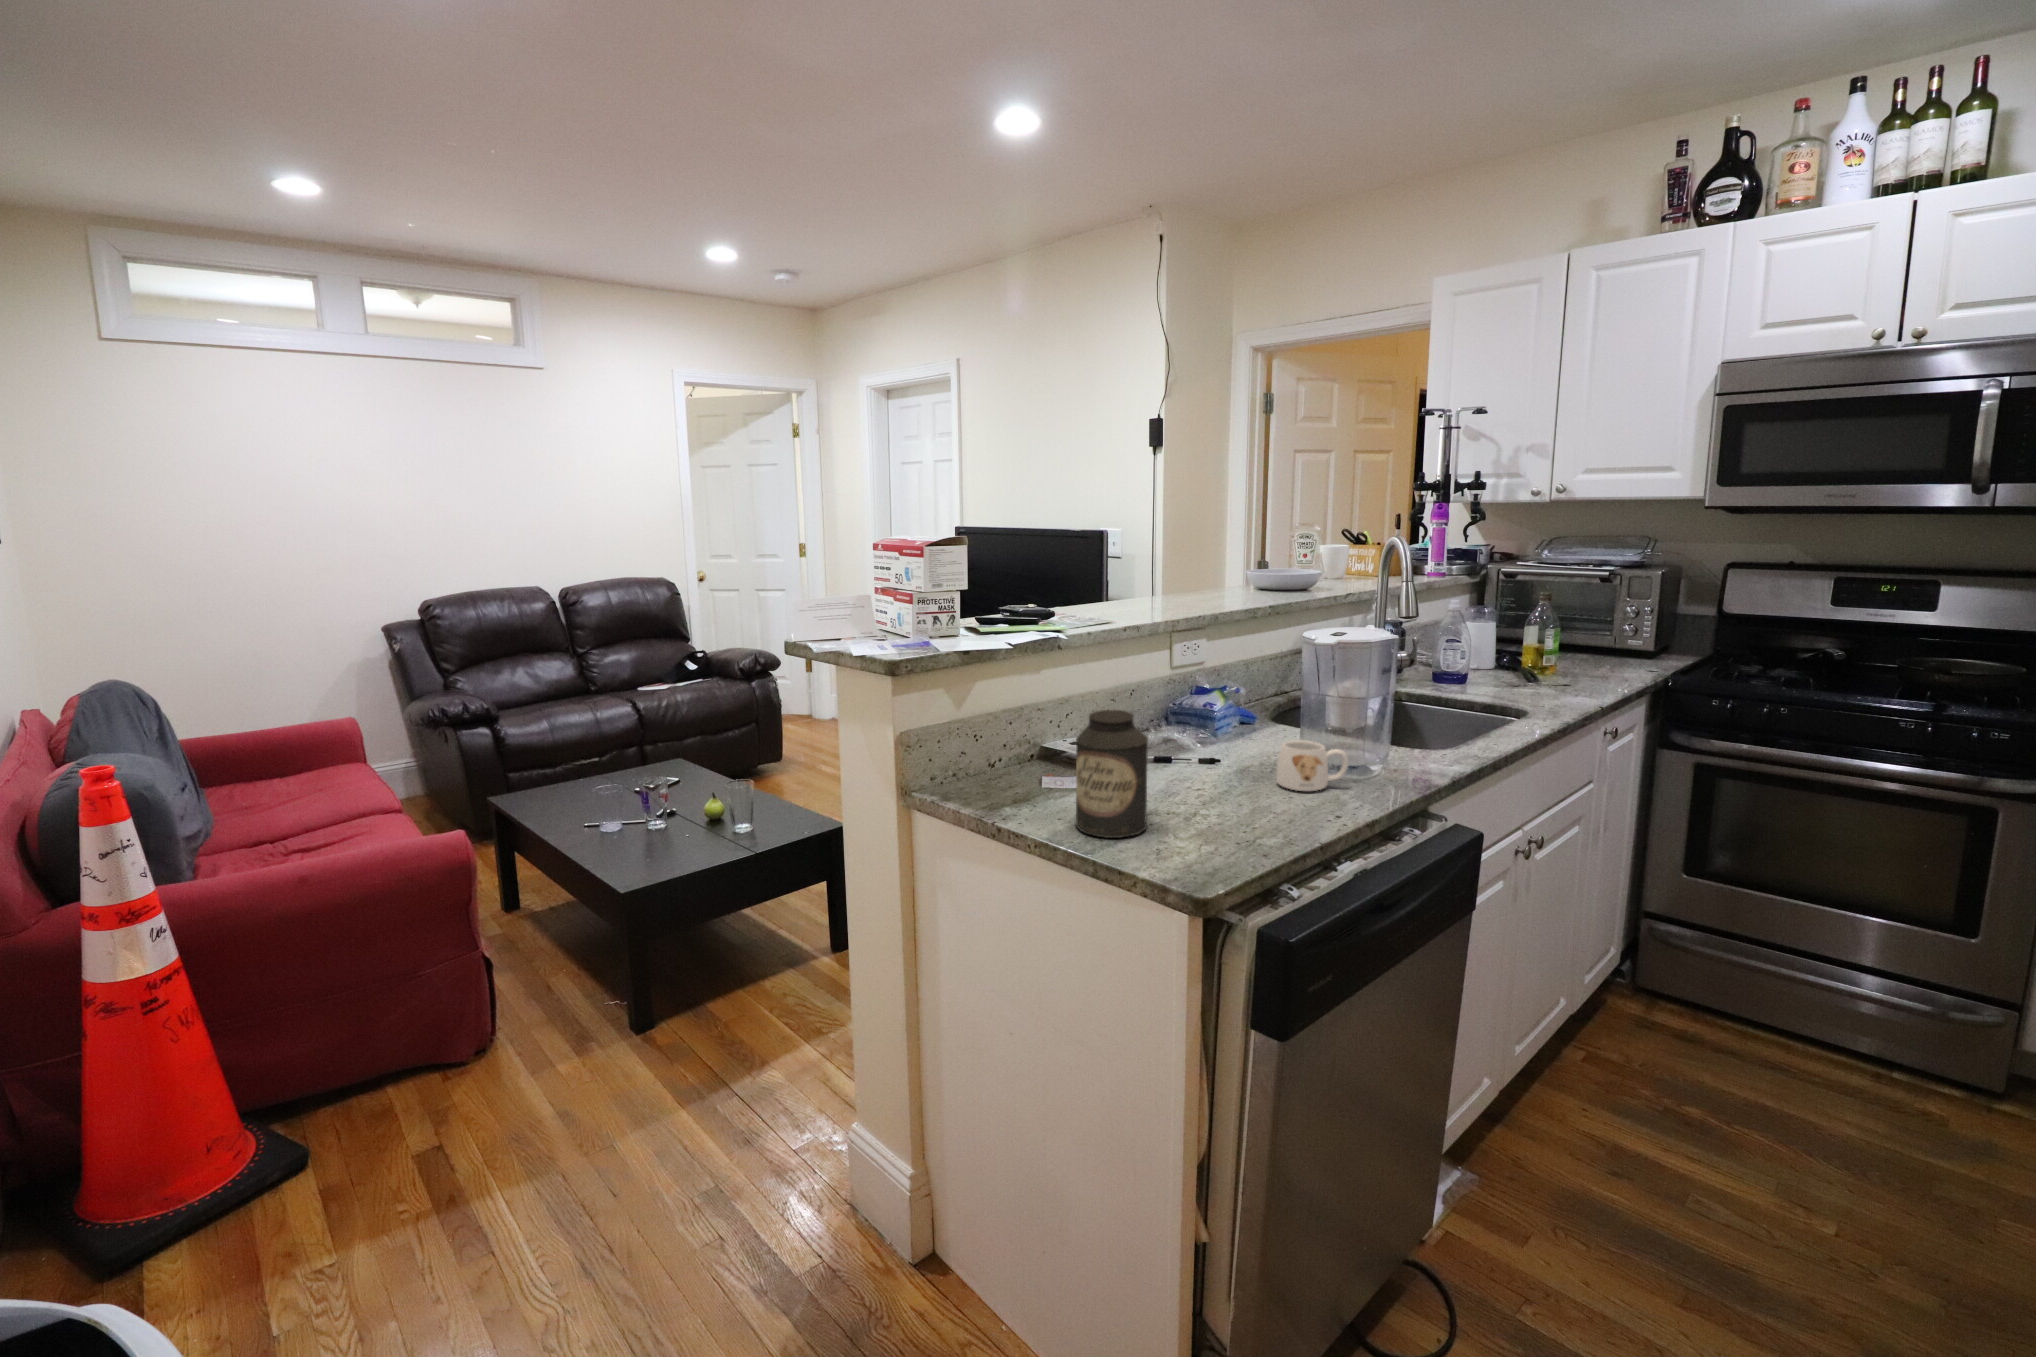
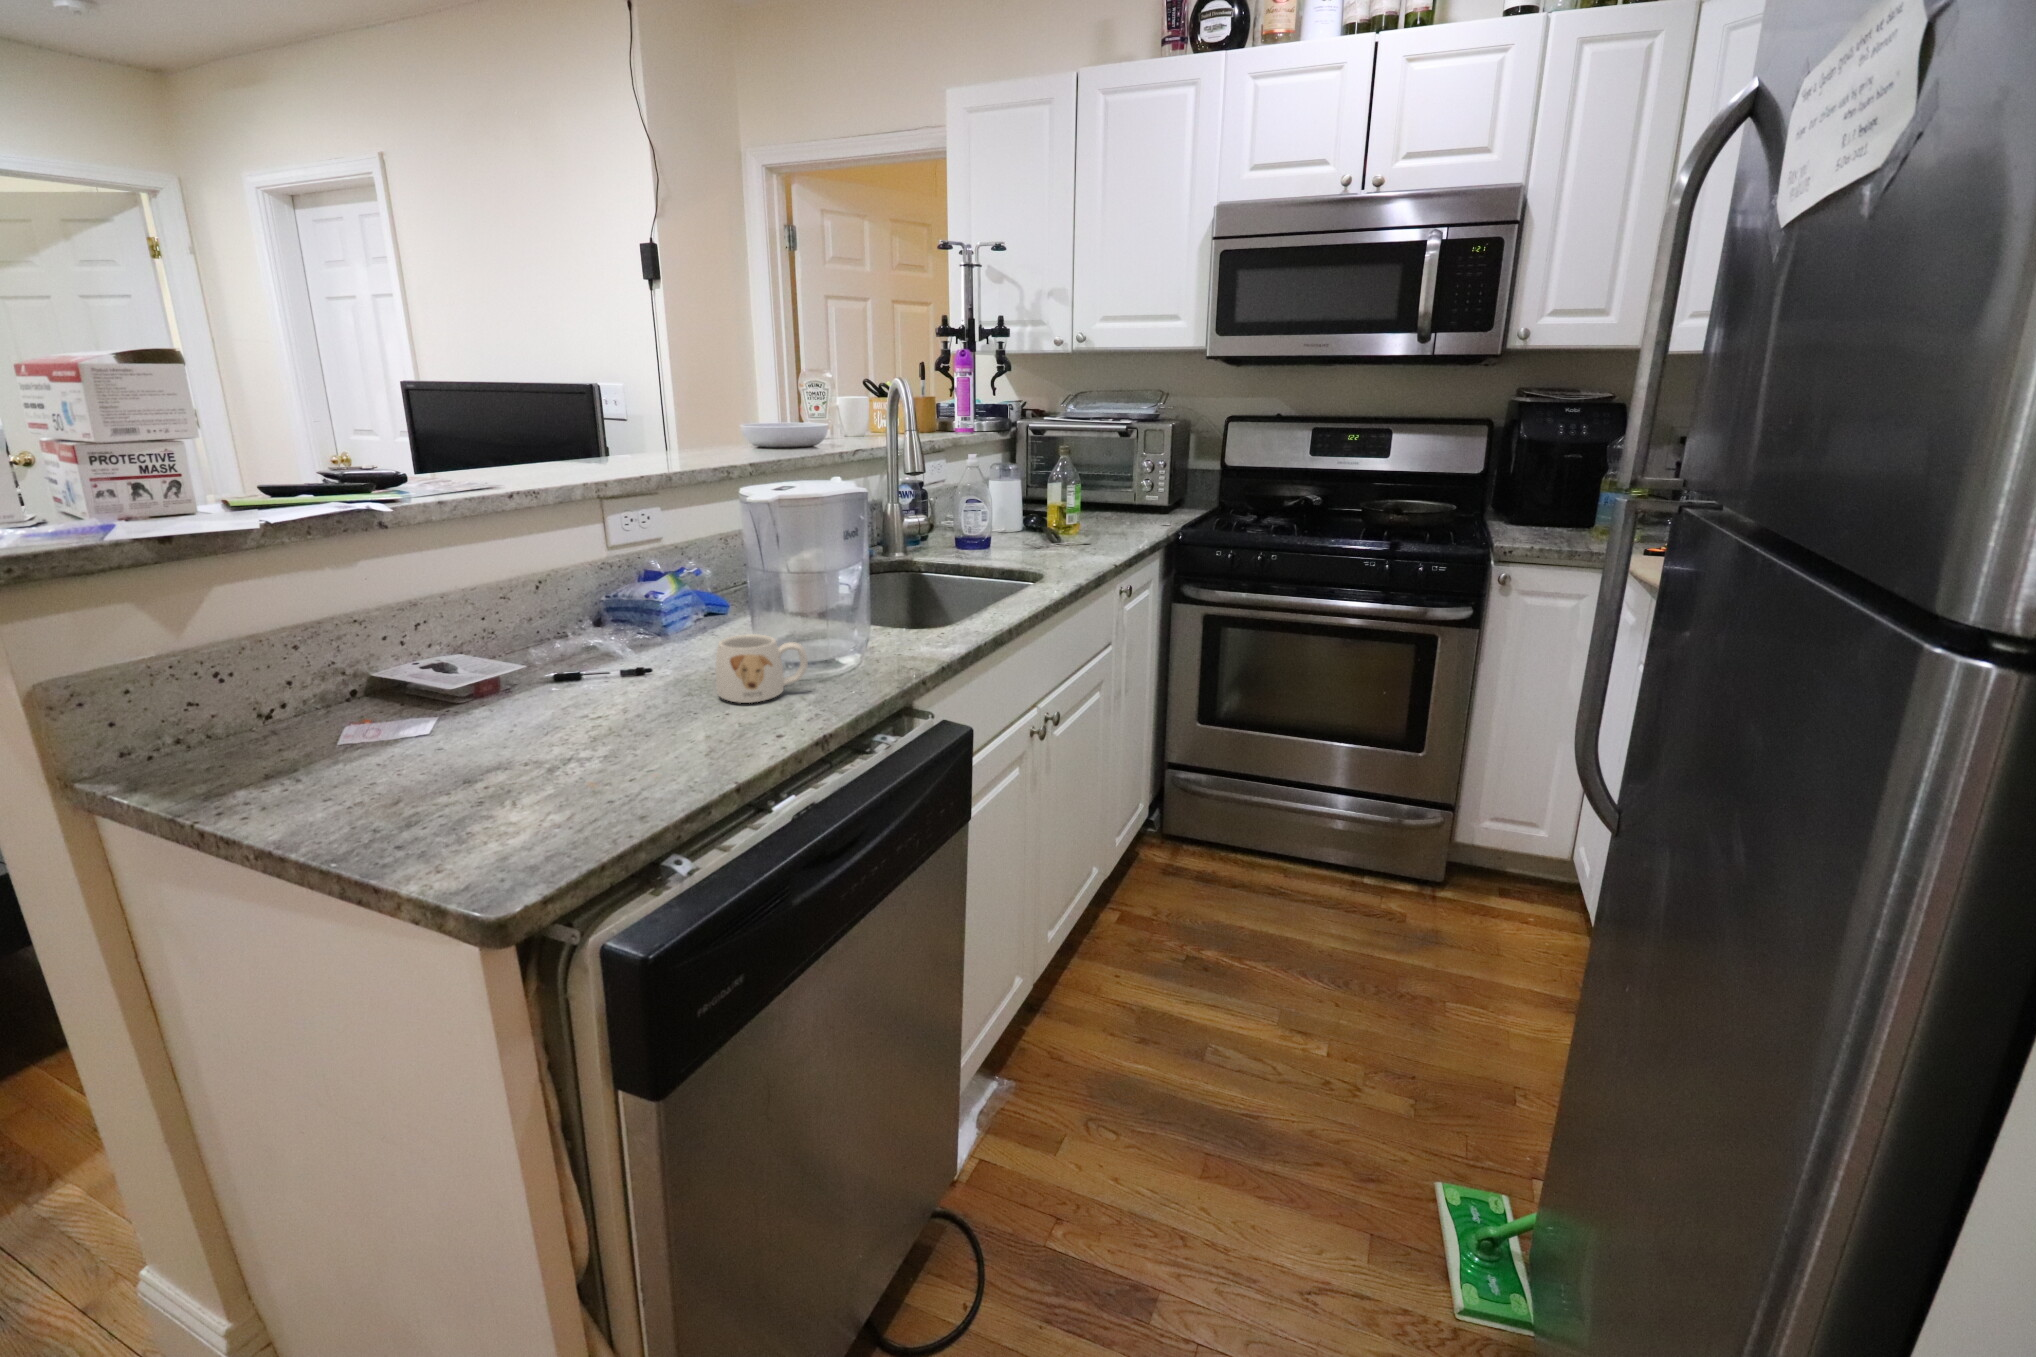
canister: present [1076,710,1148,838] -> none [326,615,483,819]

